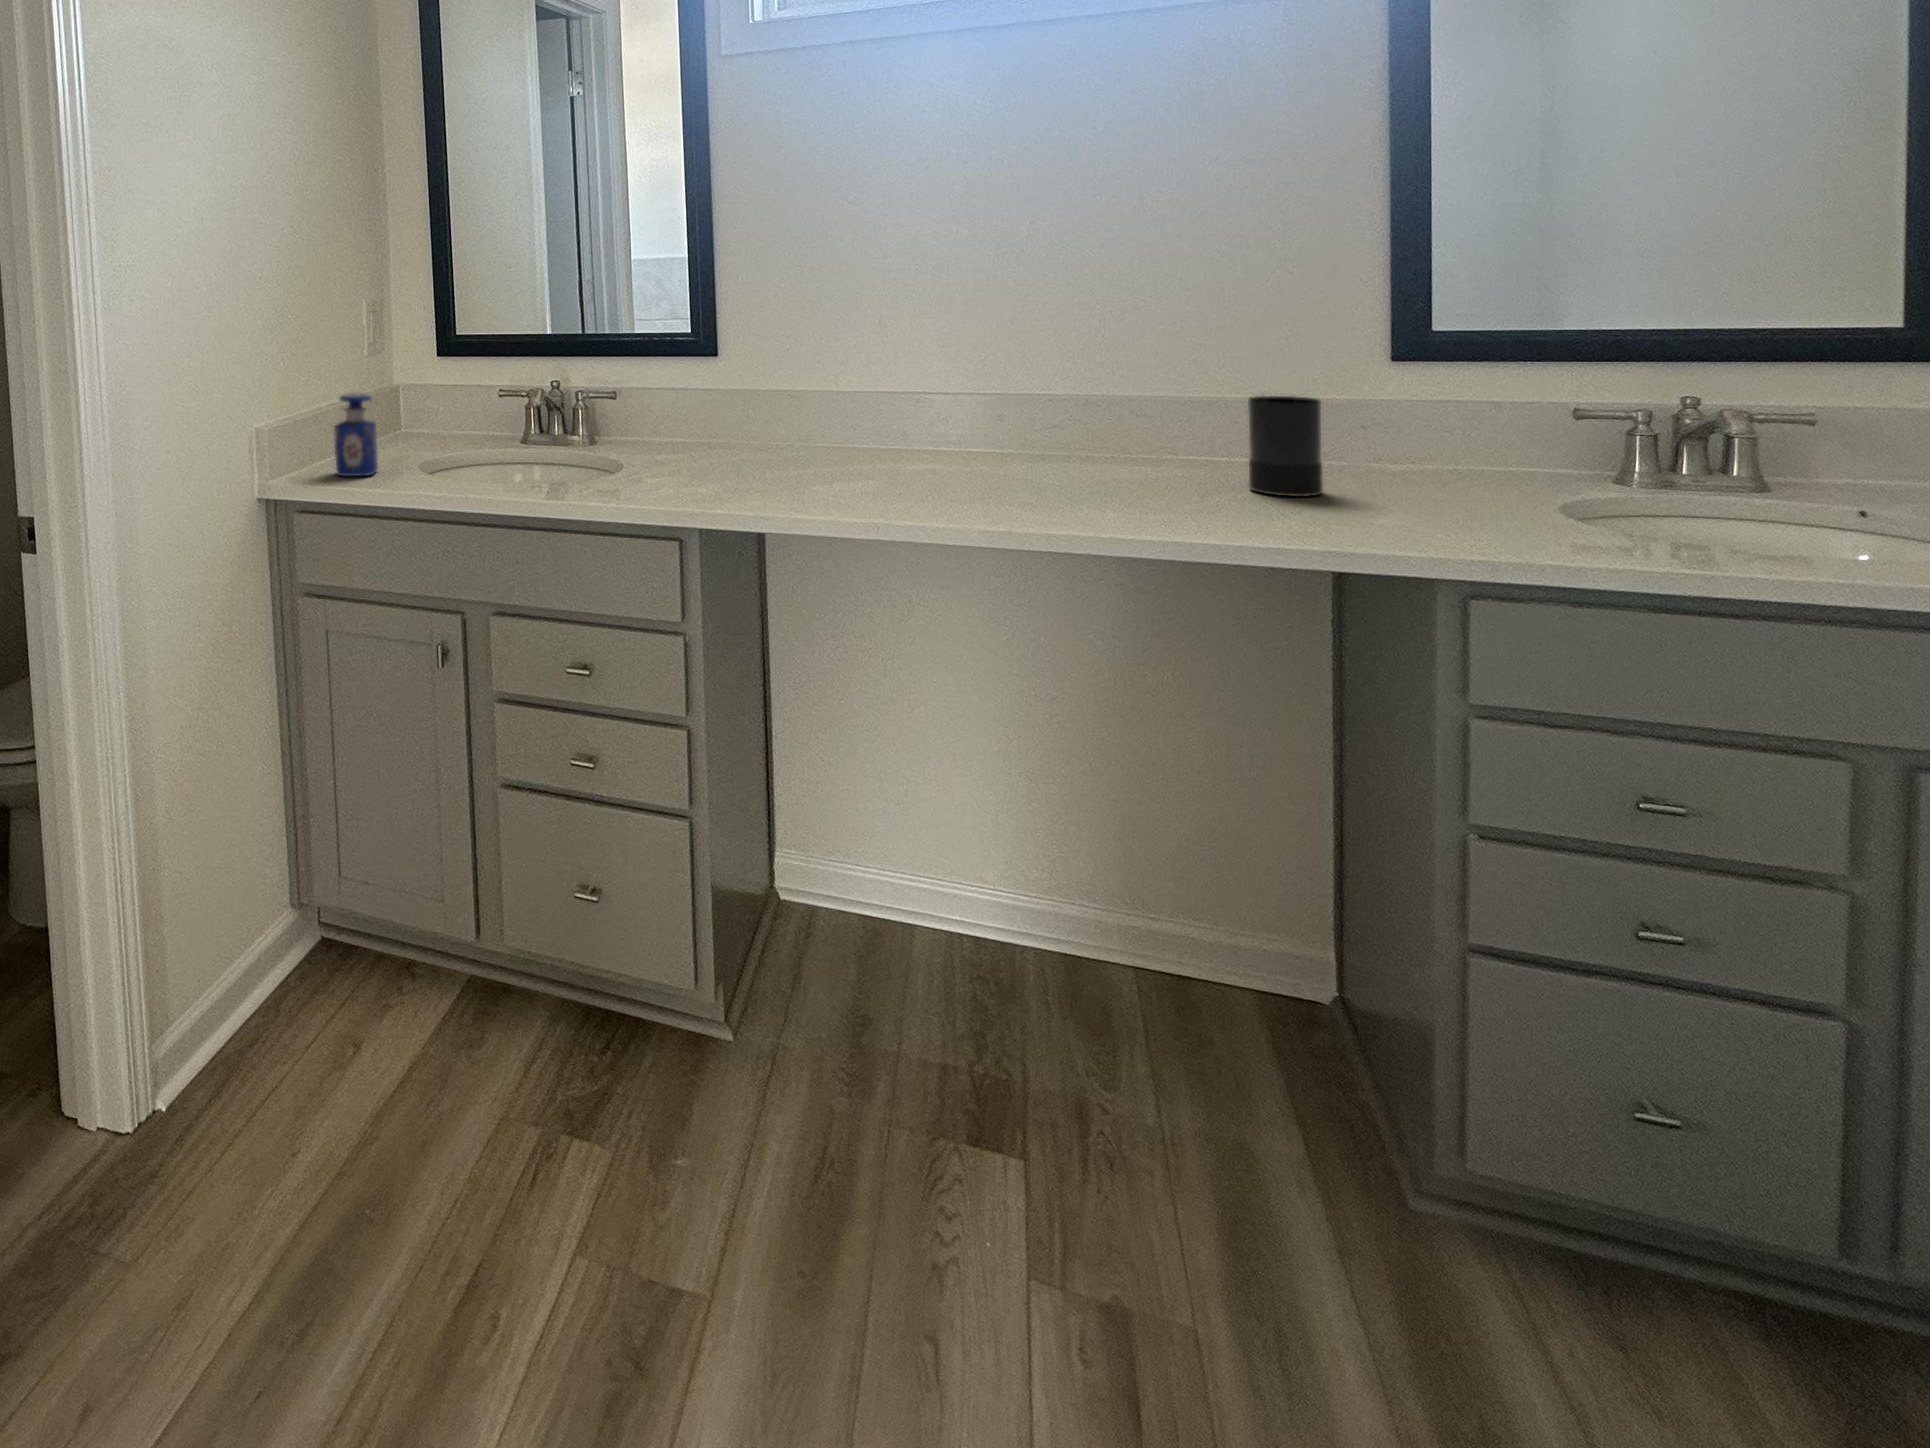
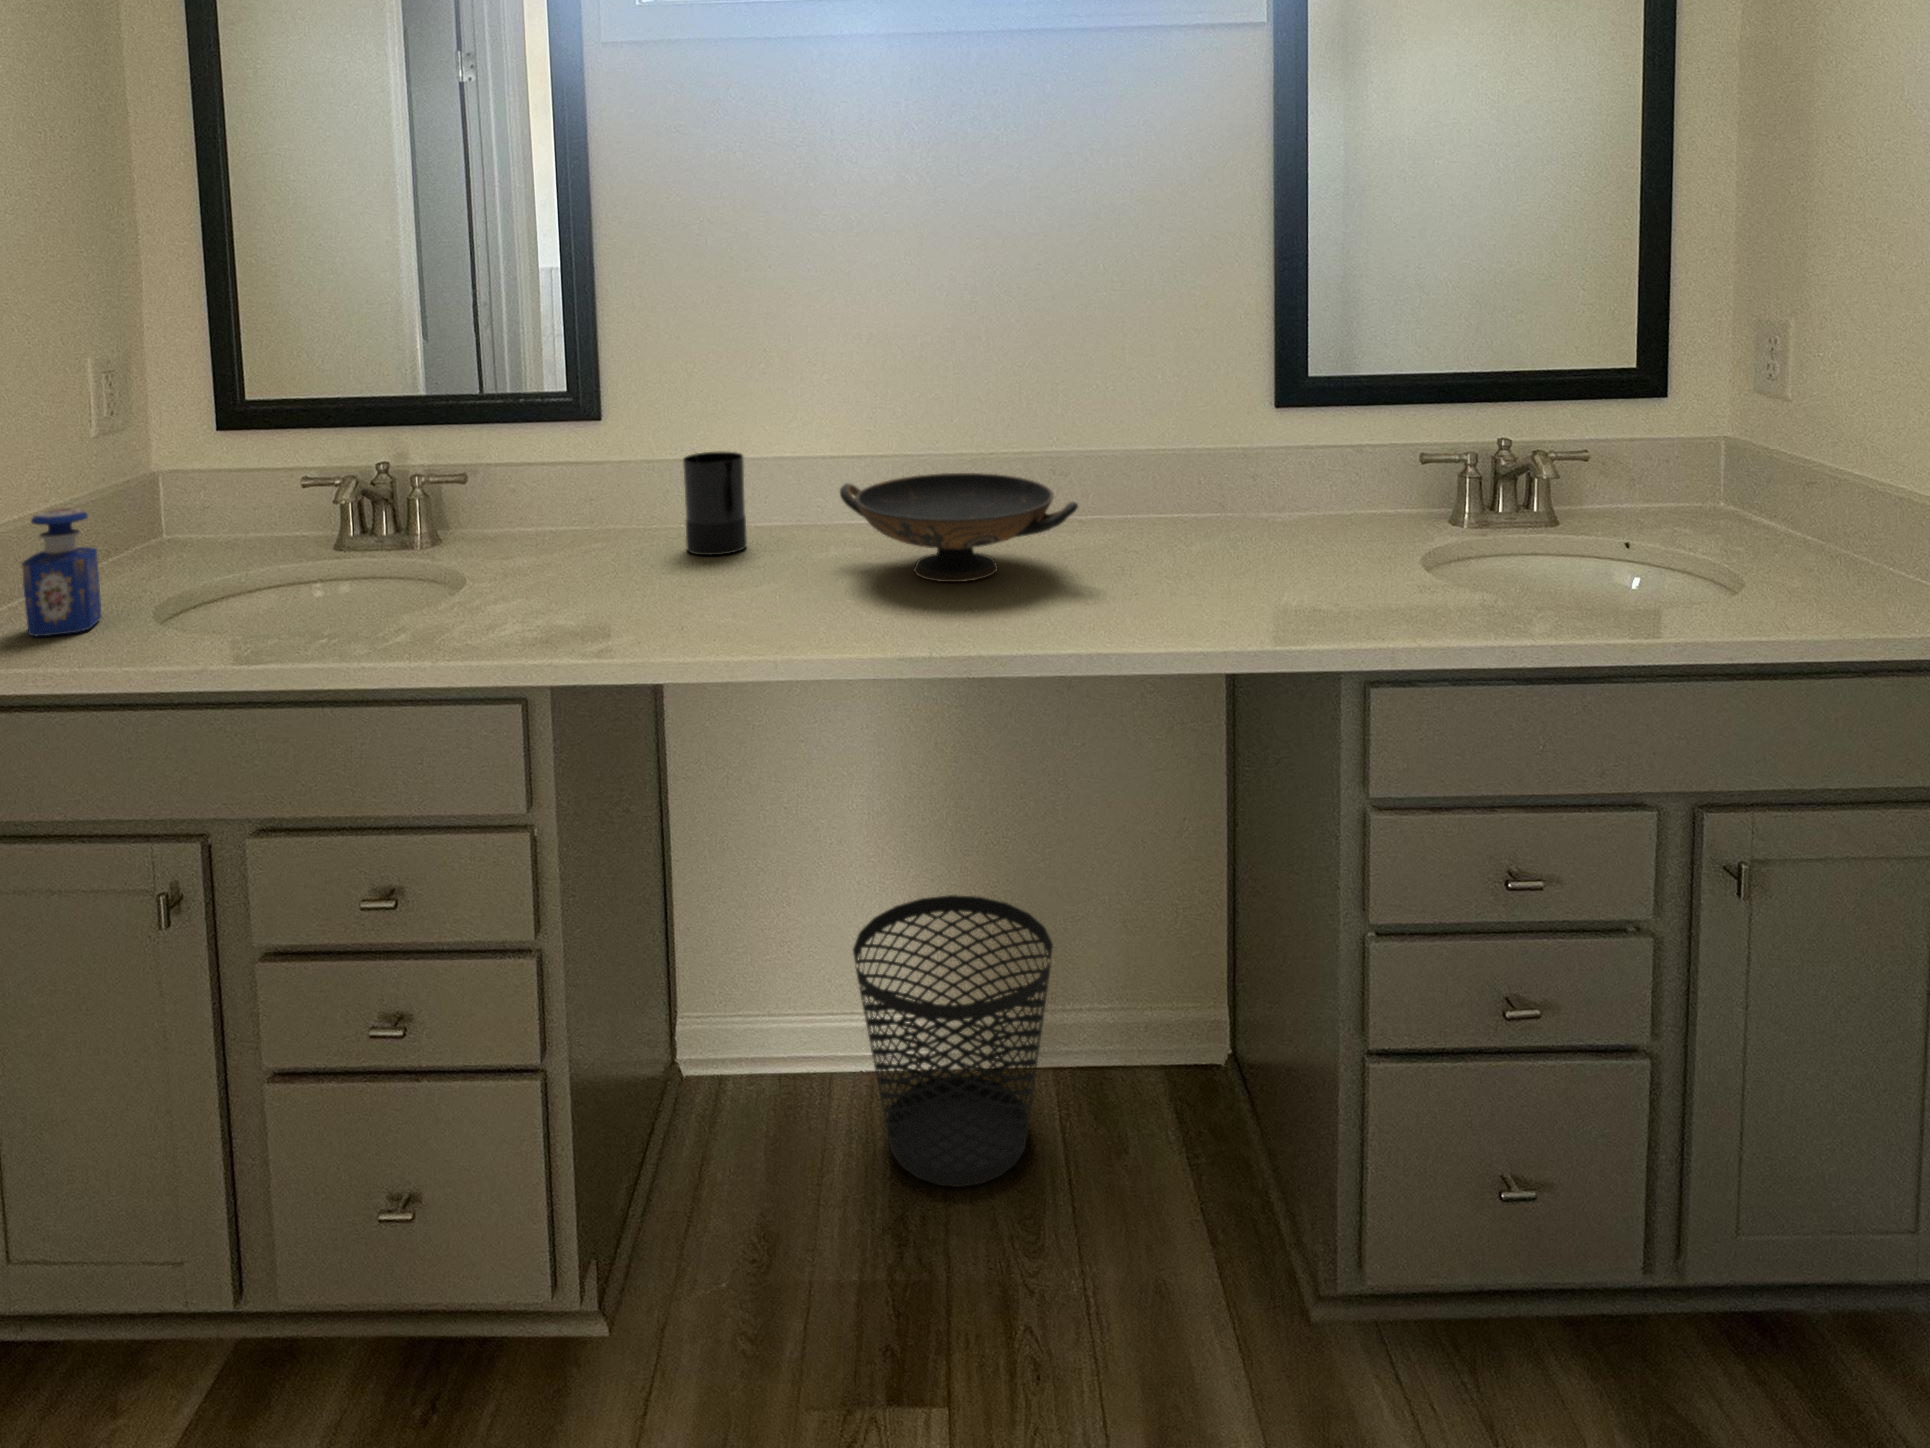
candle: present [1248,395,1323,497] -> present [679,449,747,555]
decorative bowl: none [926,406,1161,492] -> present [840,473,1078,582]
wastebasket: none [935,785,1134,1036] -> present [853,895,1053,1187]

